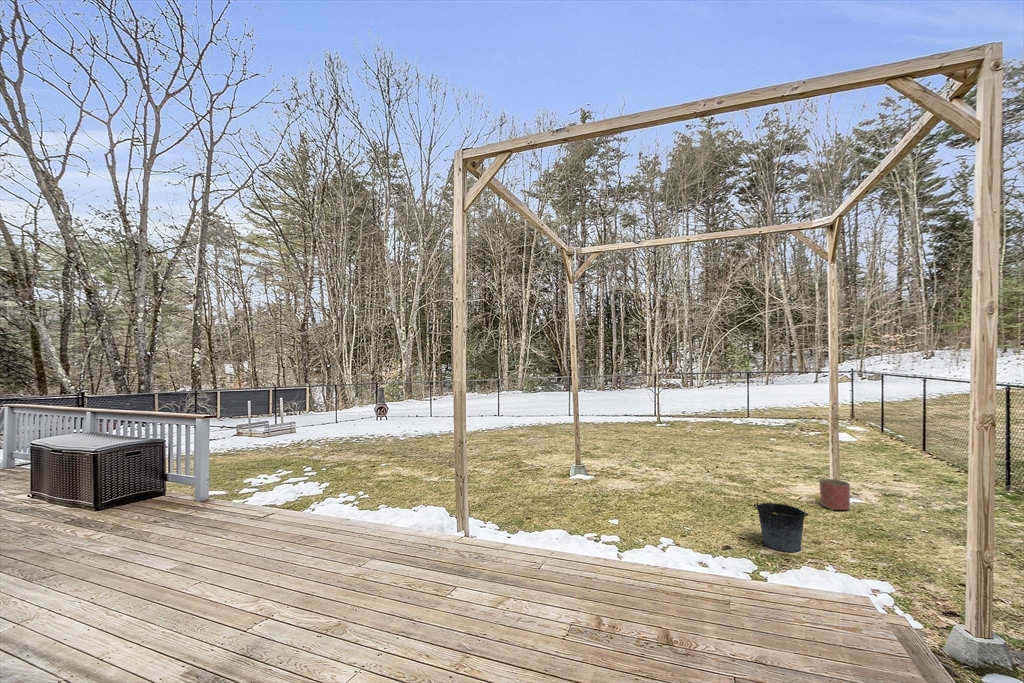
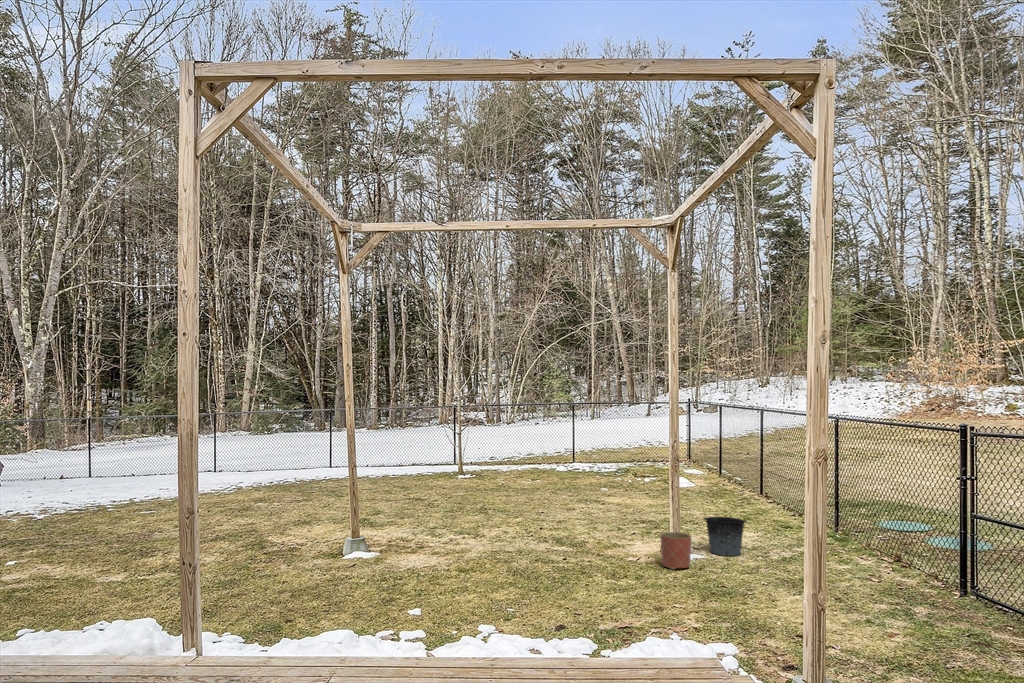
bucket: present [754,503,808,552] -> present [704,517,747,556]

